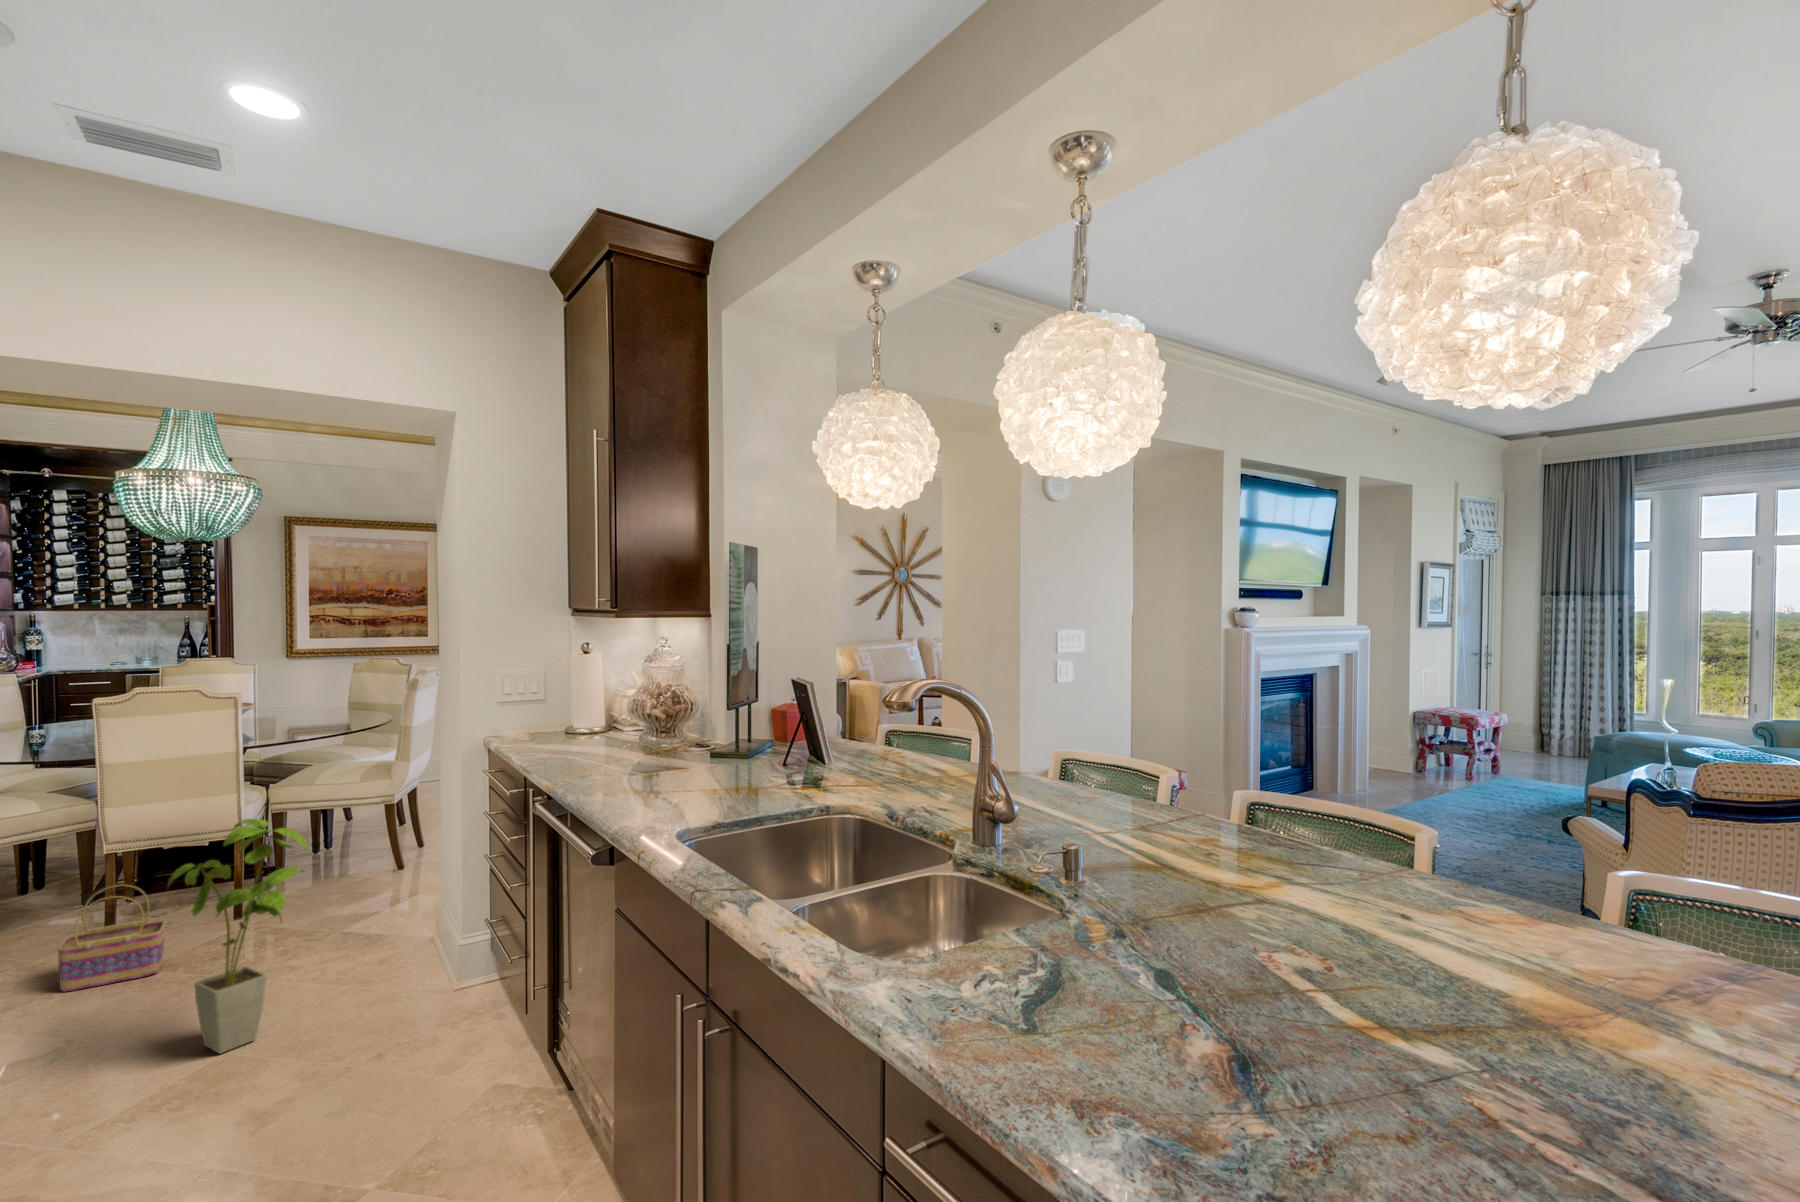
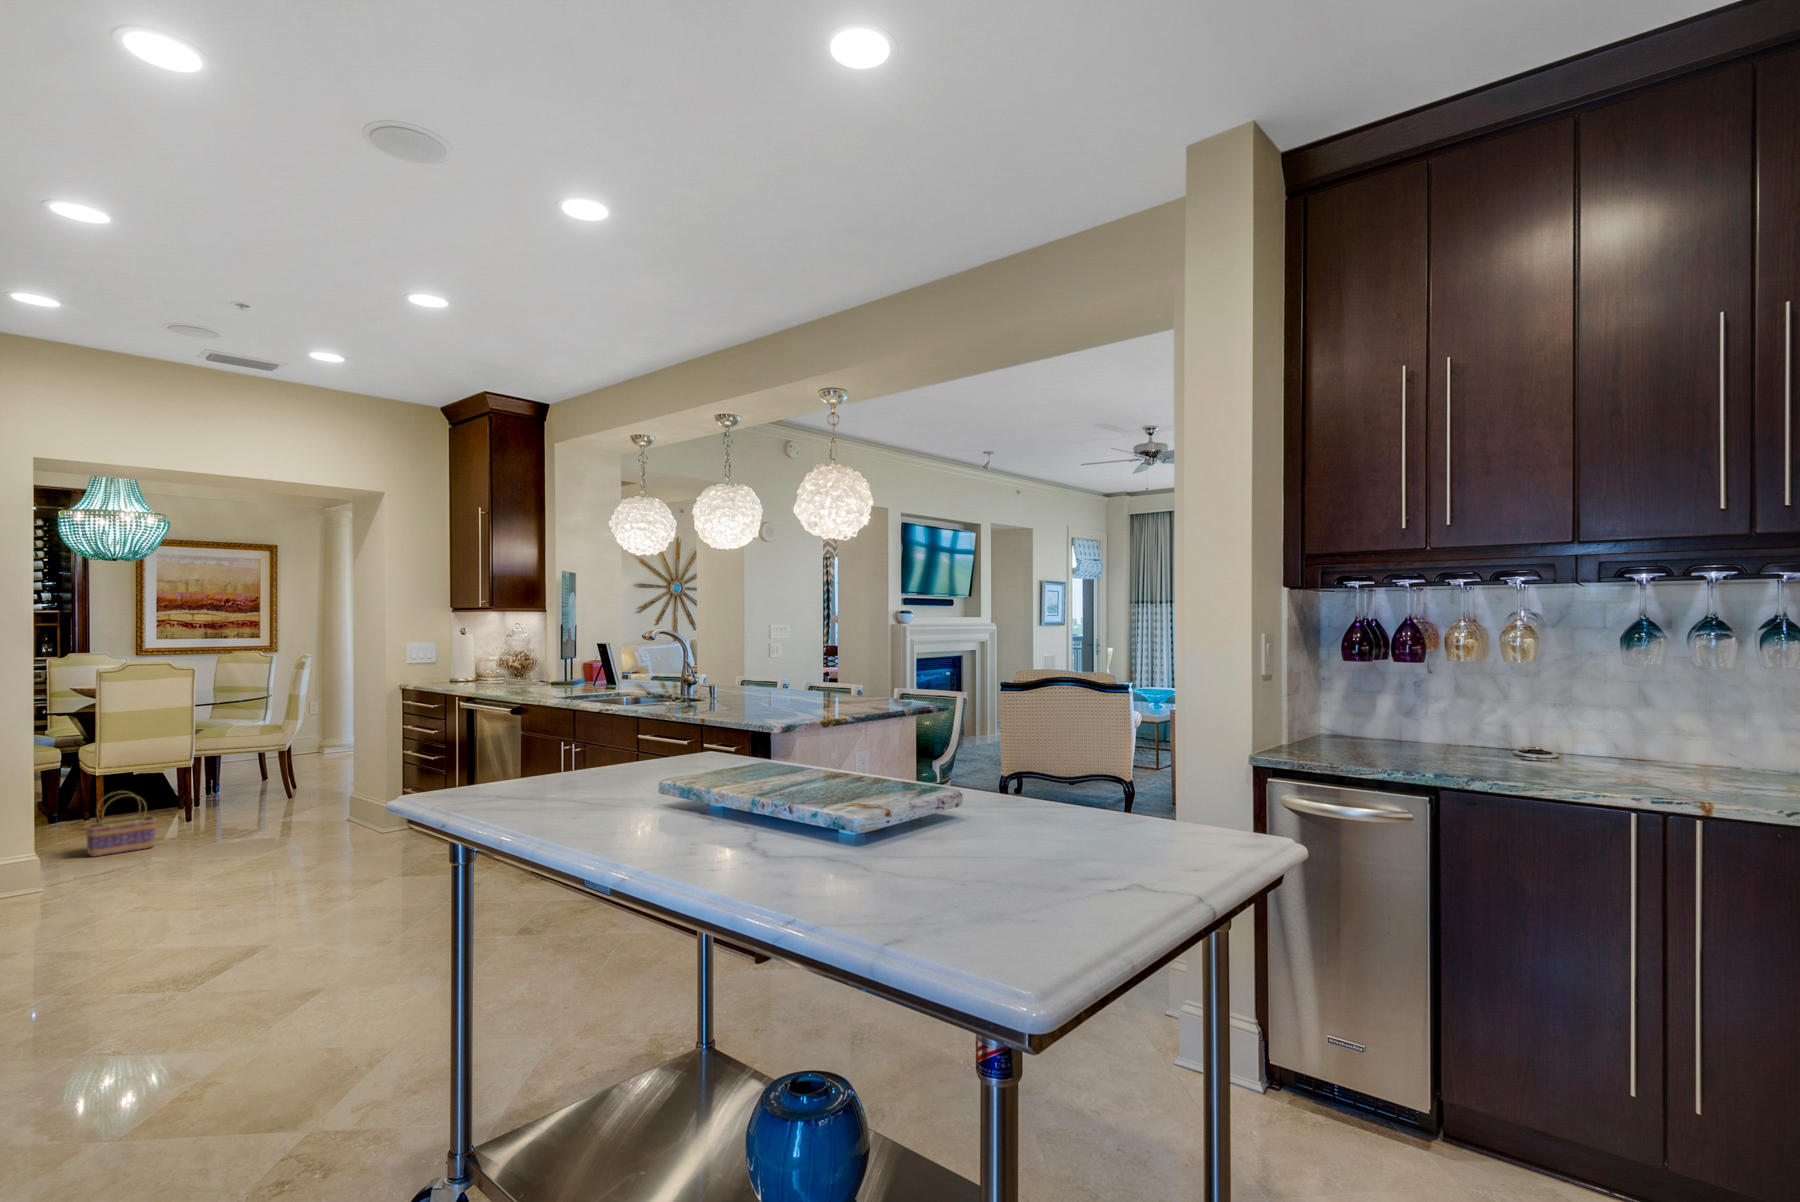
house plant: present [168,819,308,1053] -> none [211,730,298,866]

